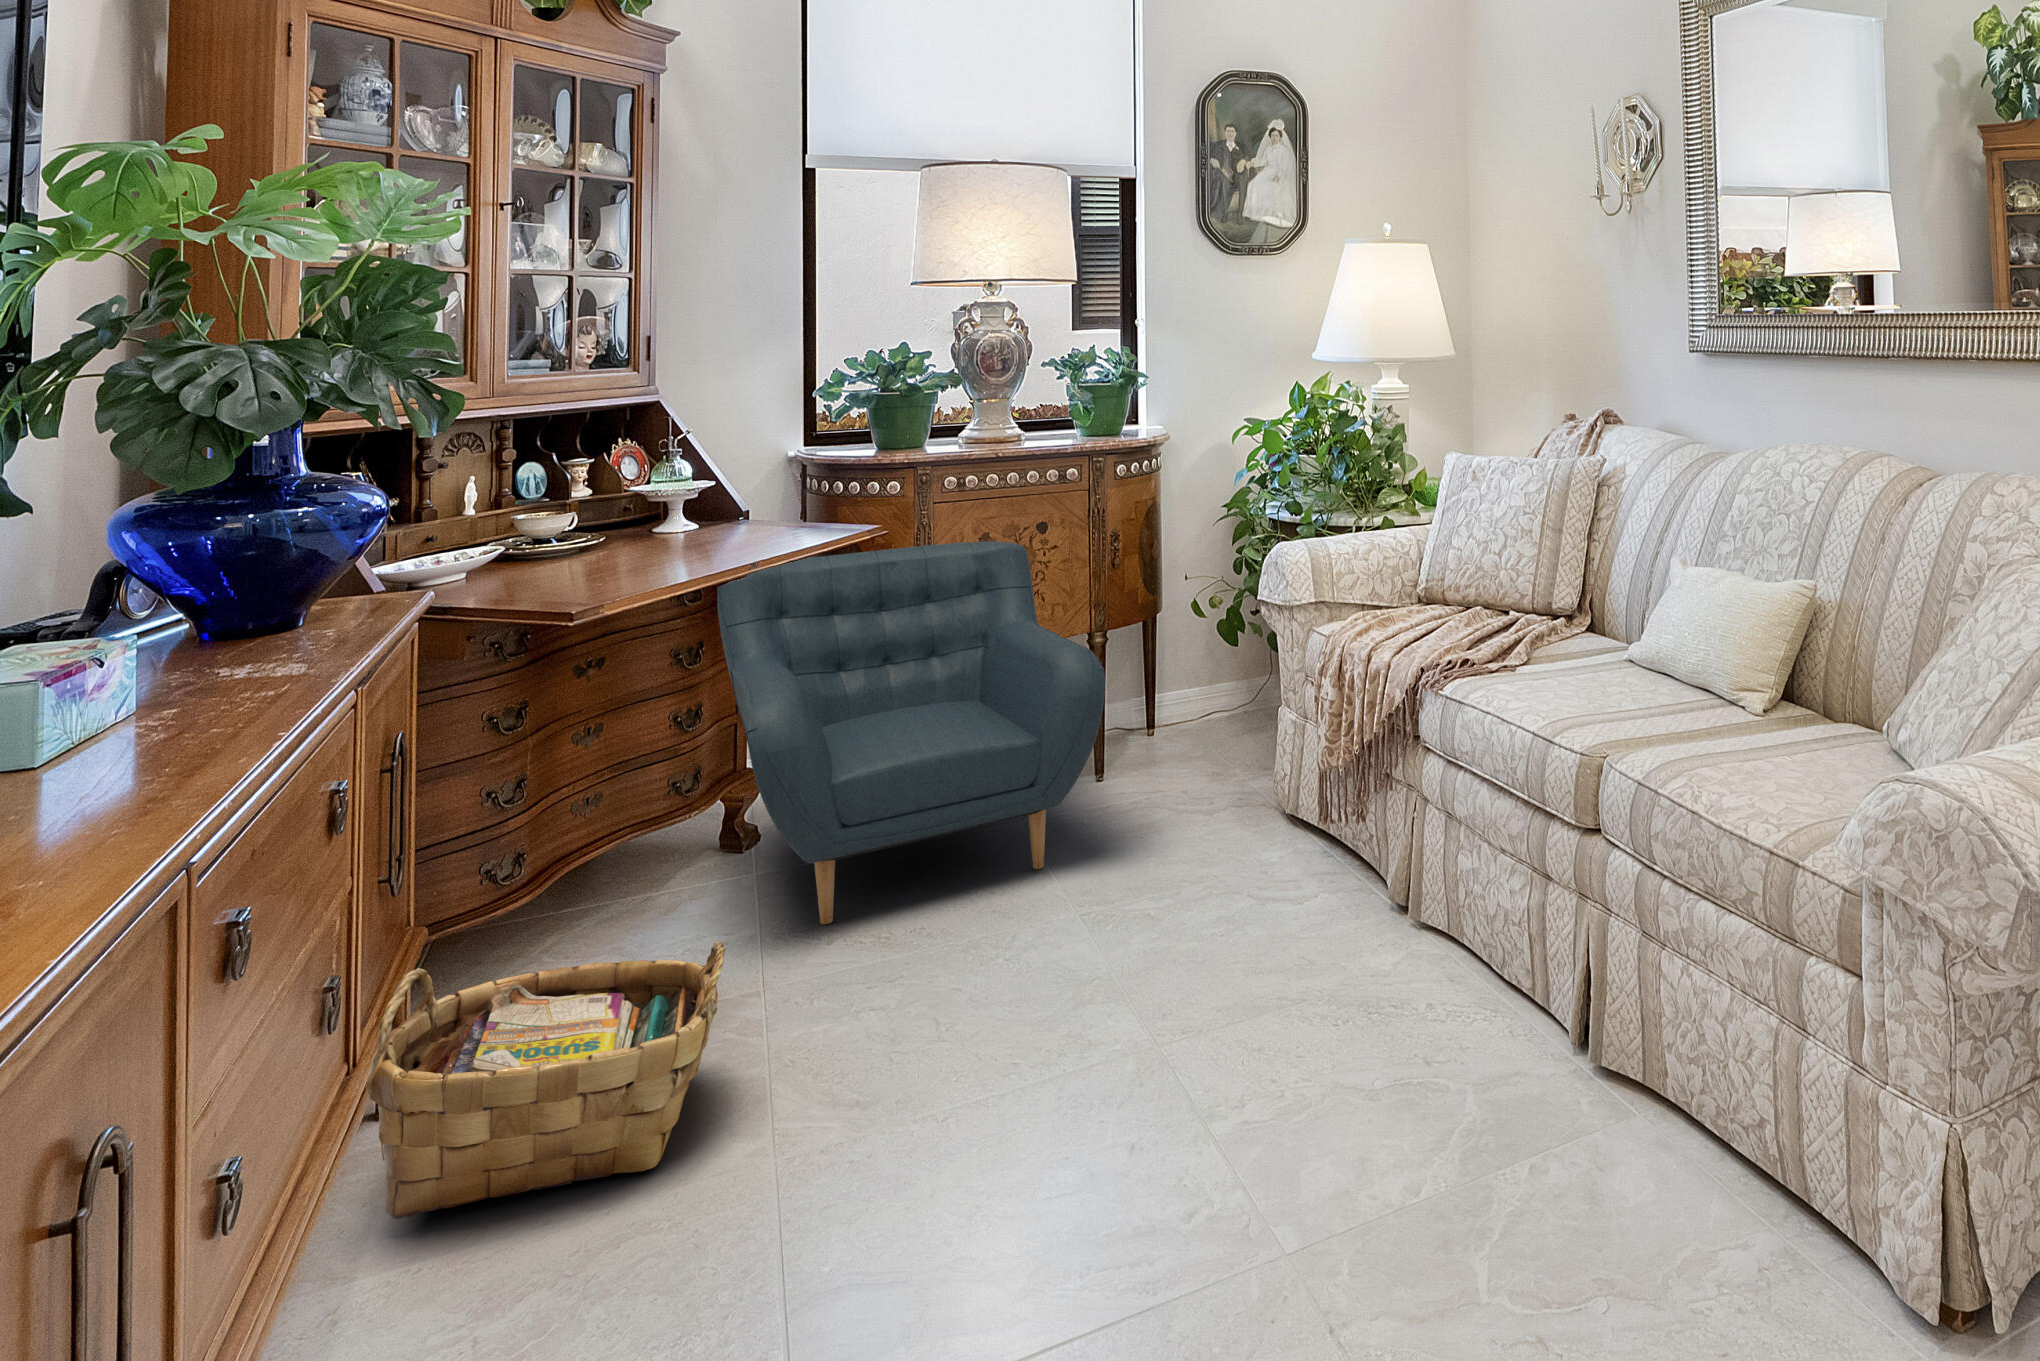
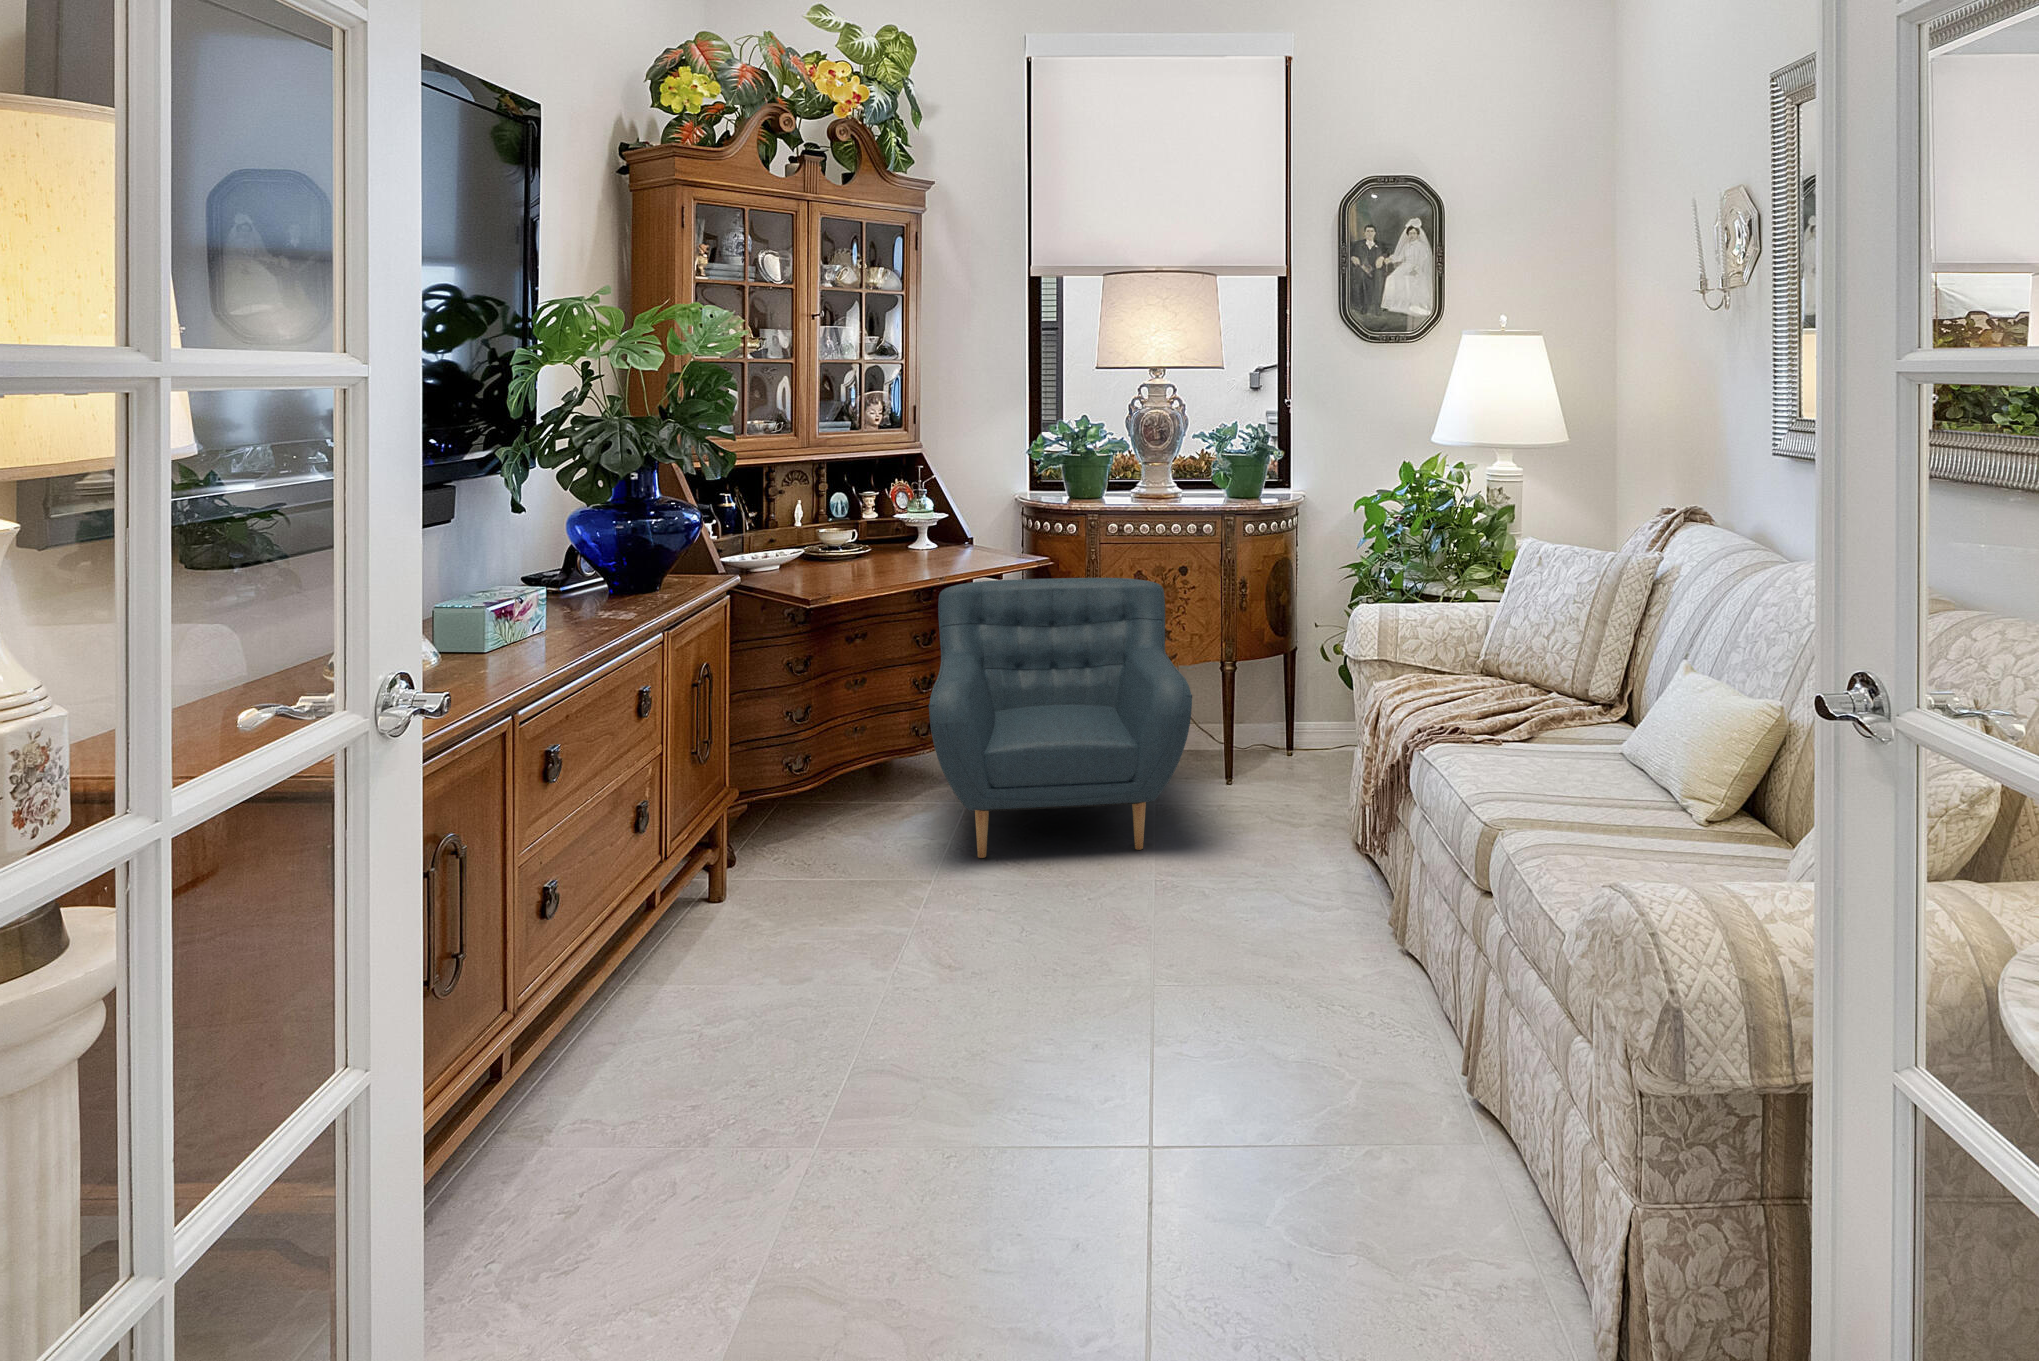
woven basket: present [366,941,725,1219] -> none [676,826,878,987]

